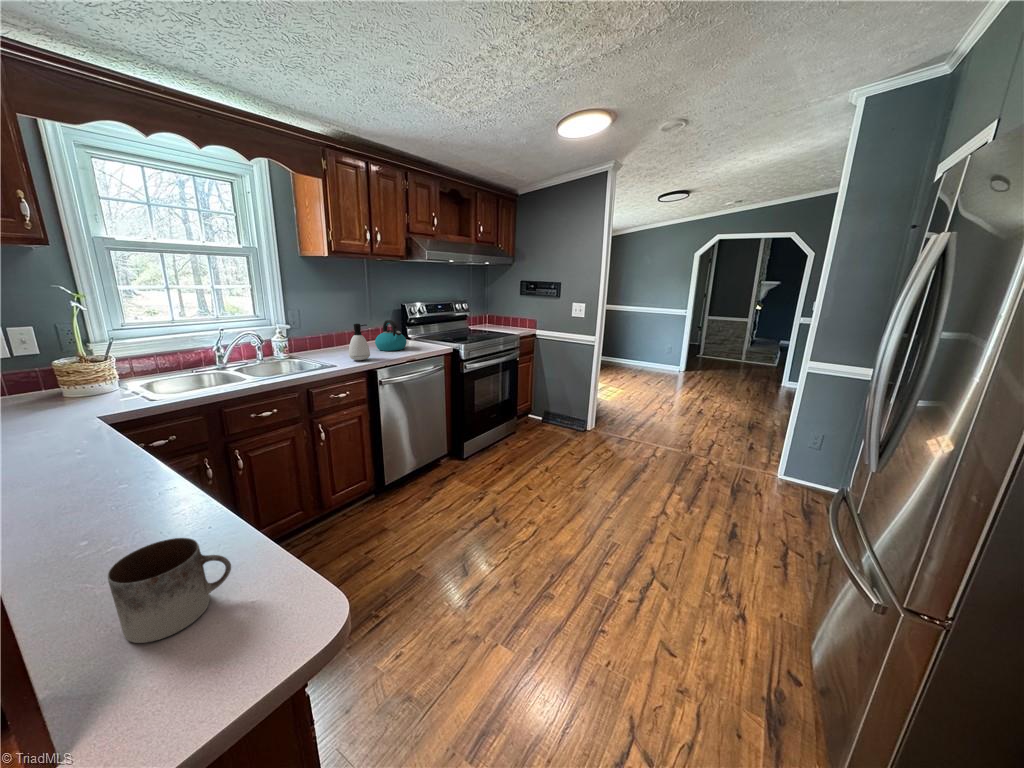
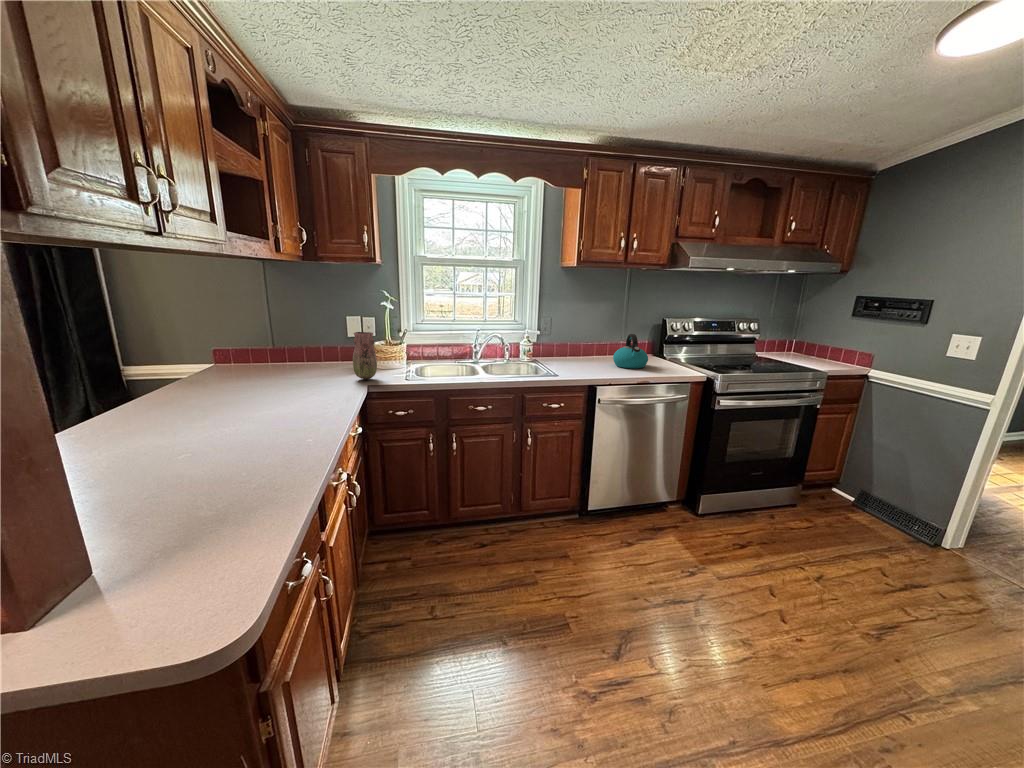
soap dispenser: present [349,324,370,360] -> none [575,335,598,374]
vase: none [28,346,85,413] -> present [353,332,377,380]
mug: present [108,538,231,643] -> none [179,487,255,561]

